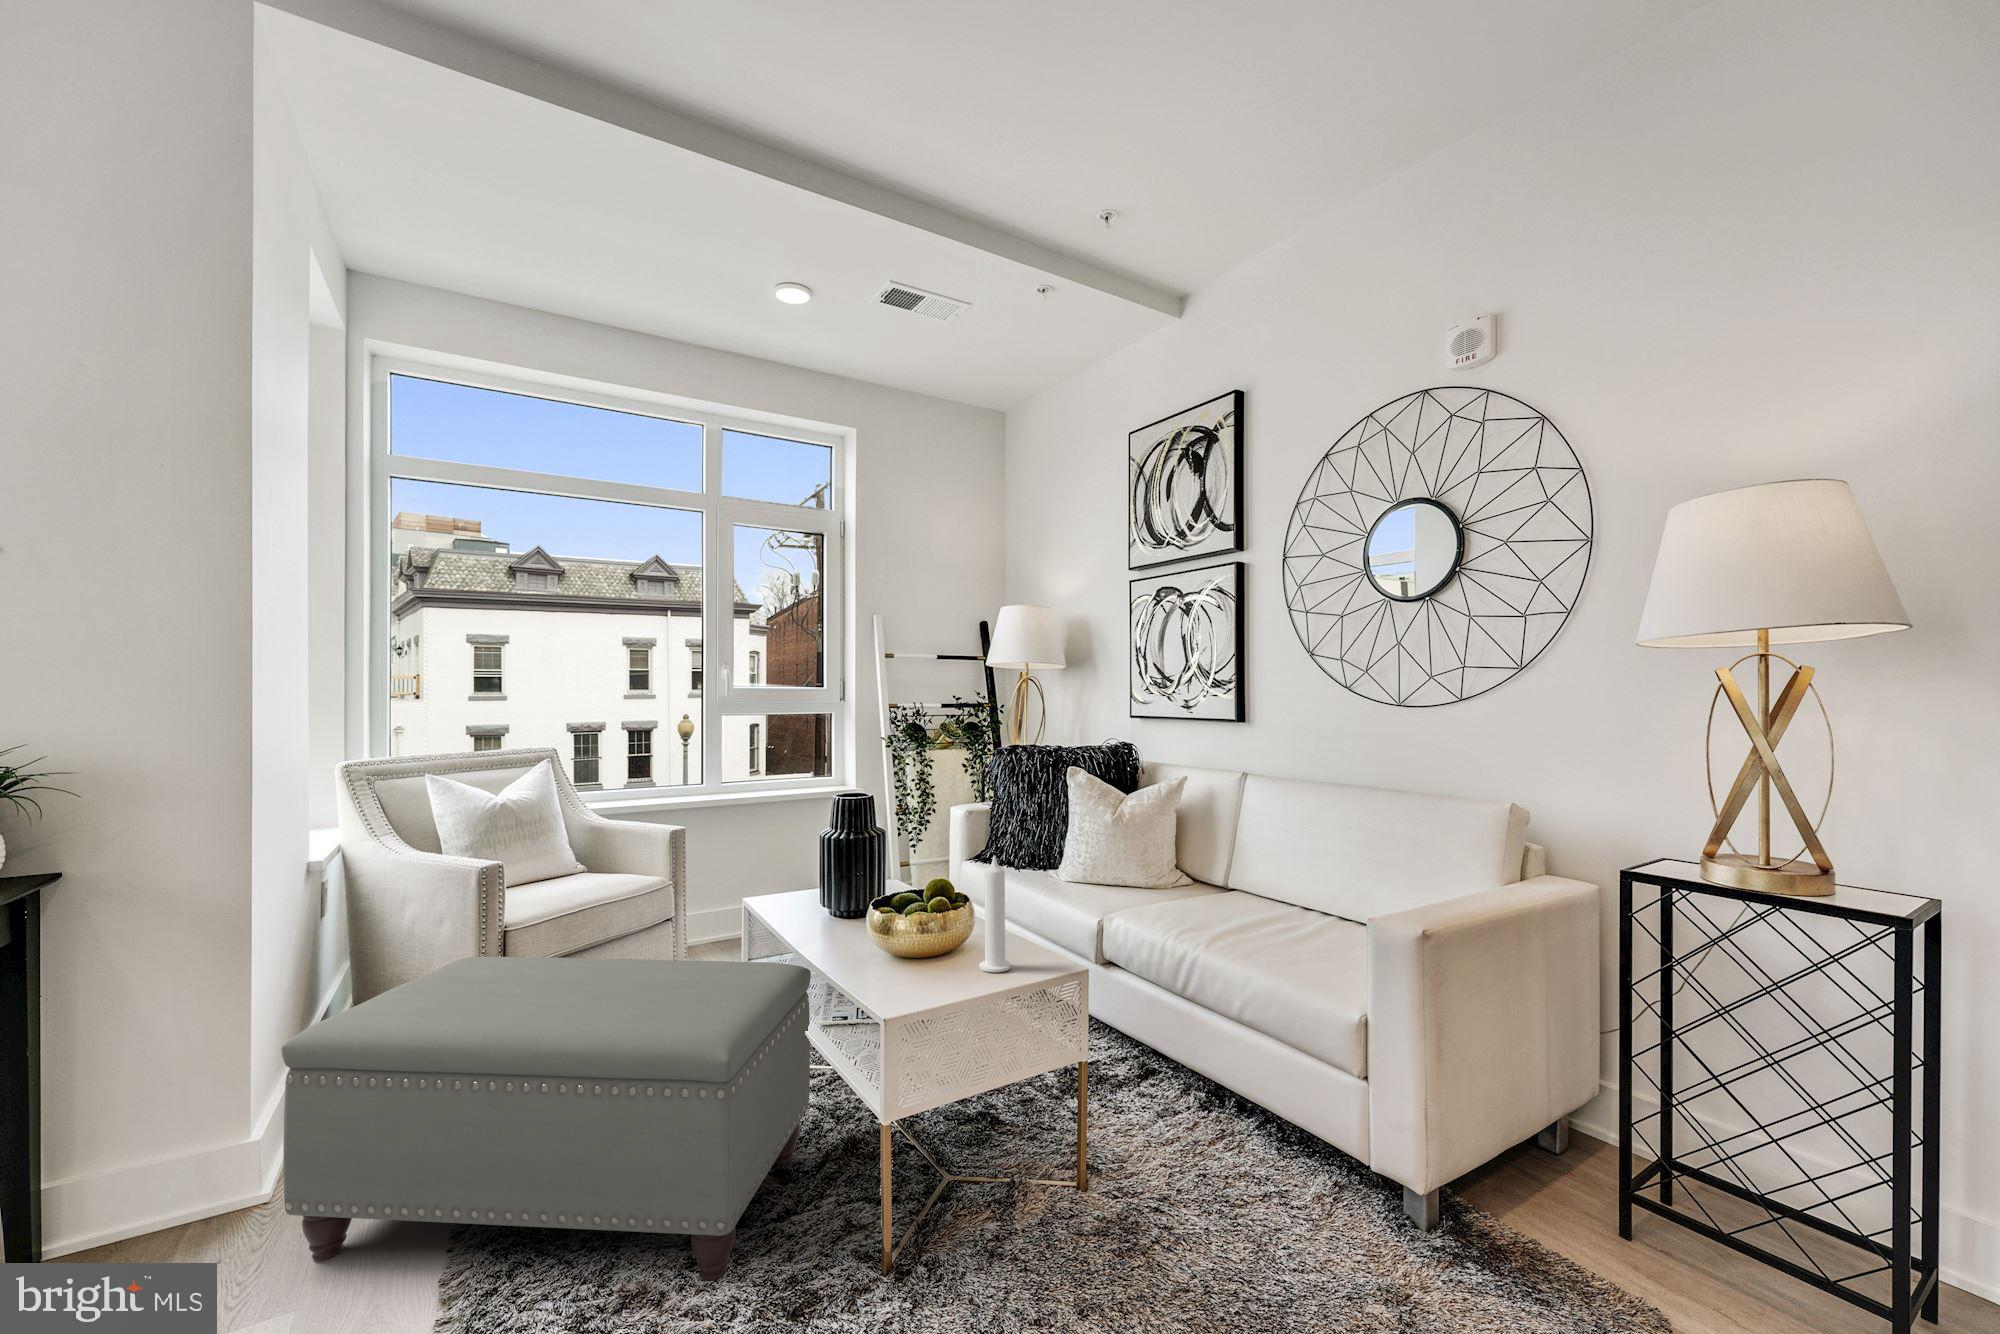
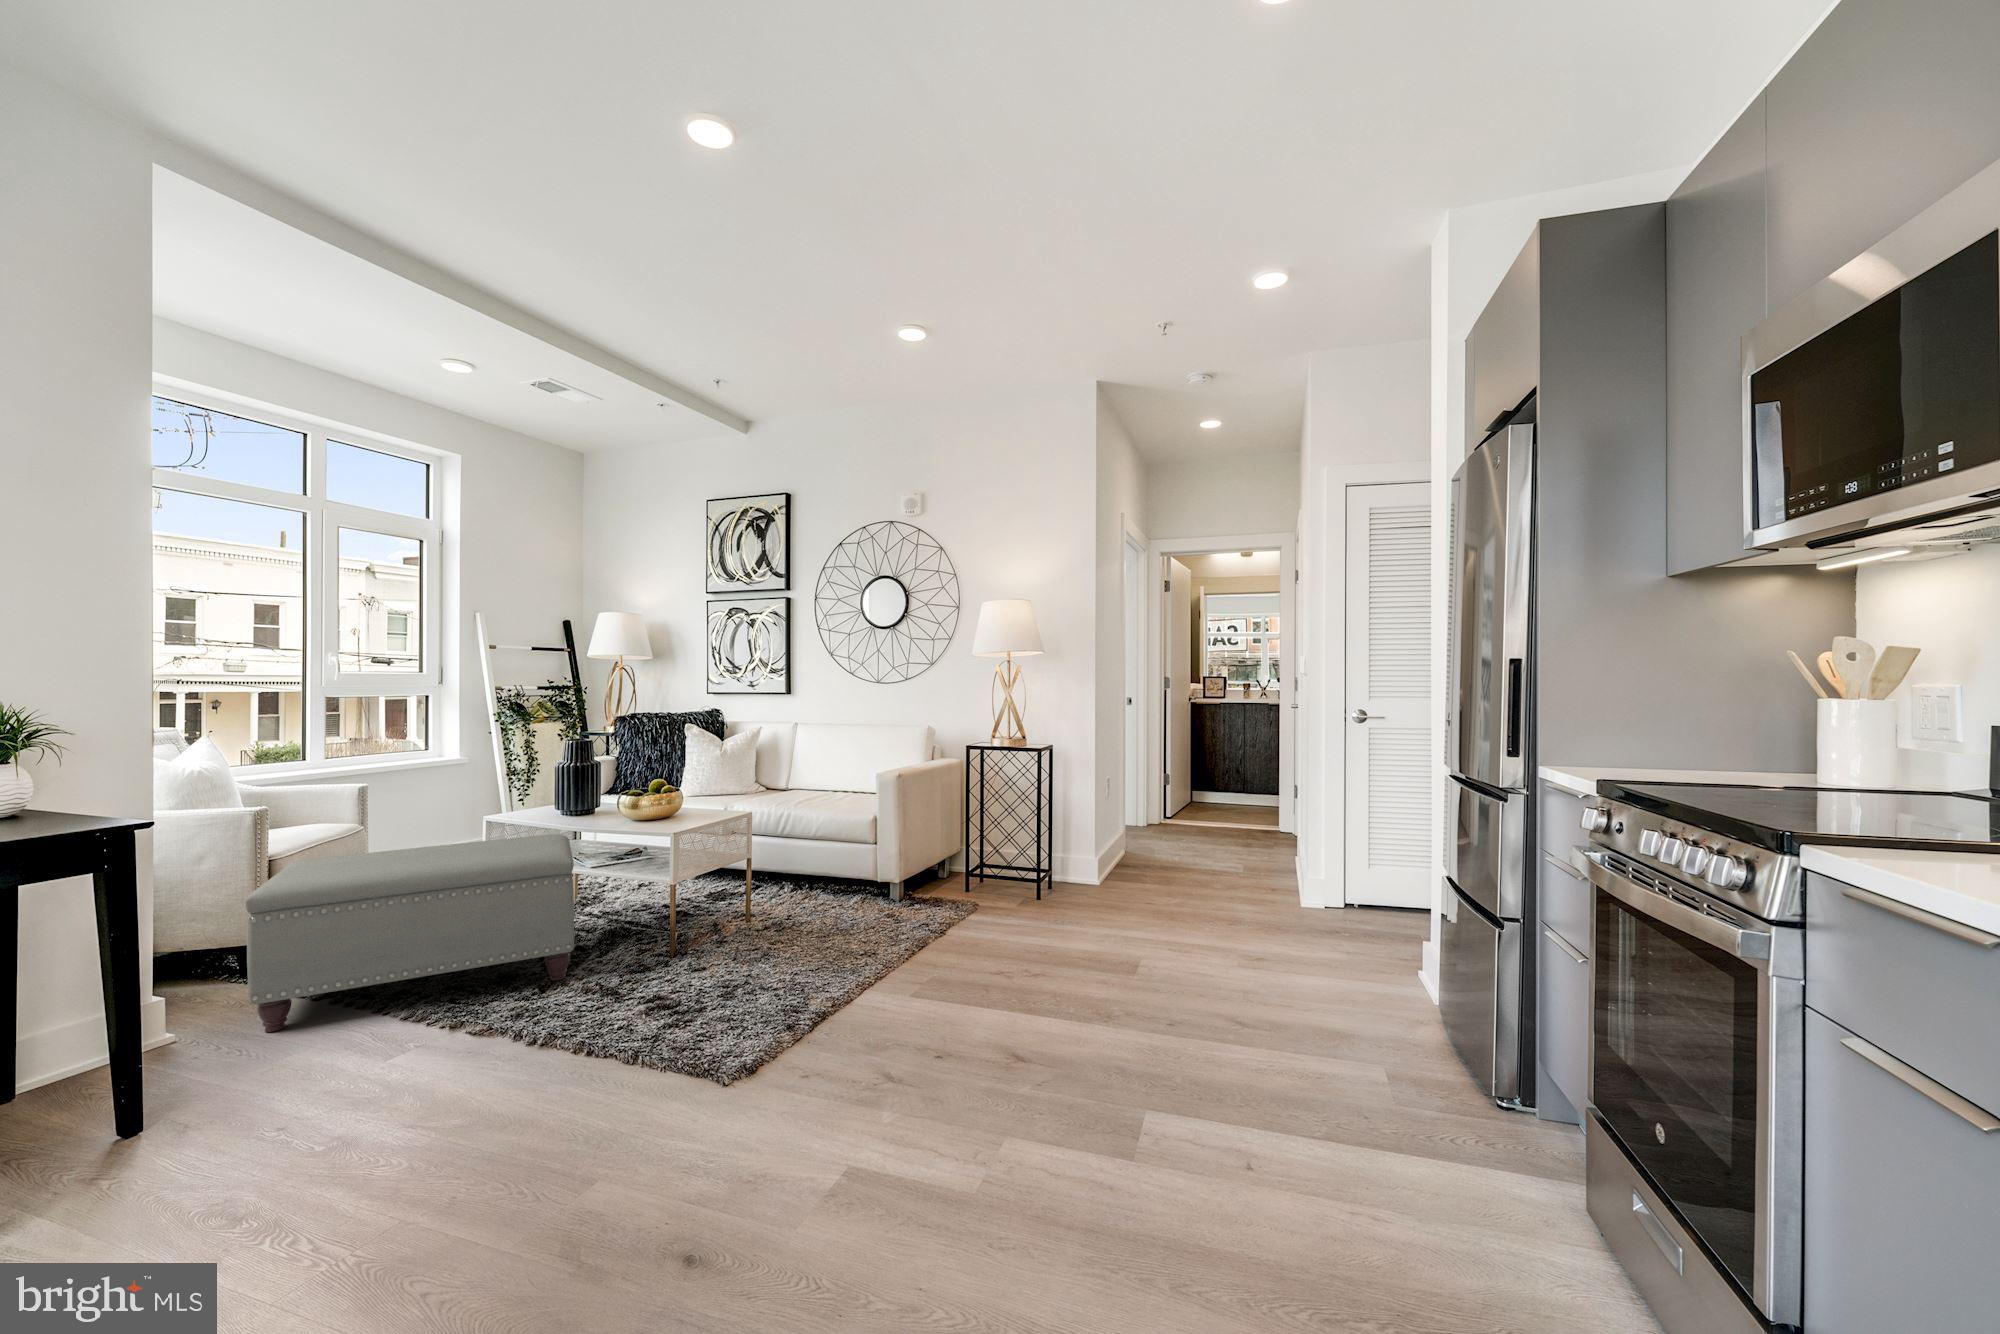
candle: present [979,855,1011,972] -> none [679,759,697,820]

